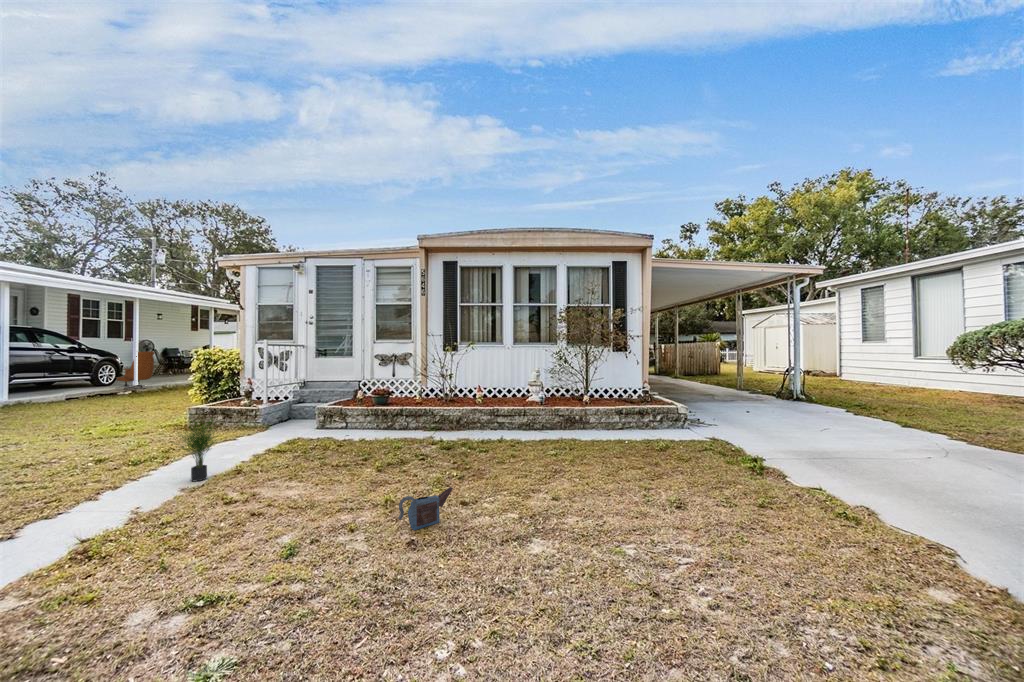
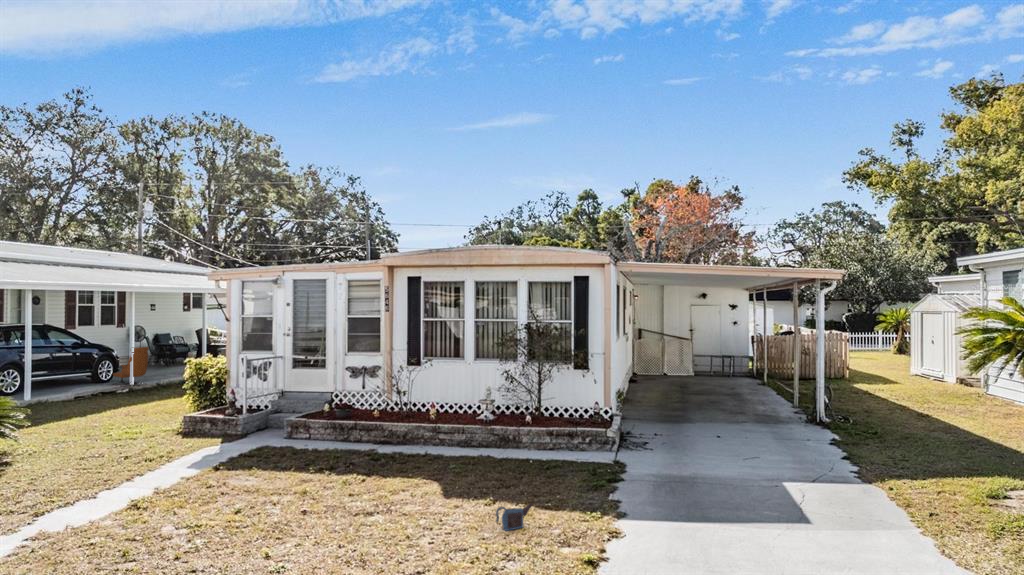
potted plant: present [178,420,214,481] -> none [171,426,208,474]
watering can: present [398,487,453,530] -> present [496,503,533,531]

